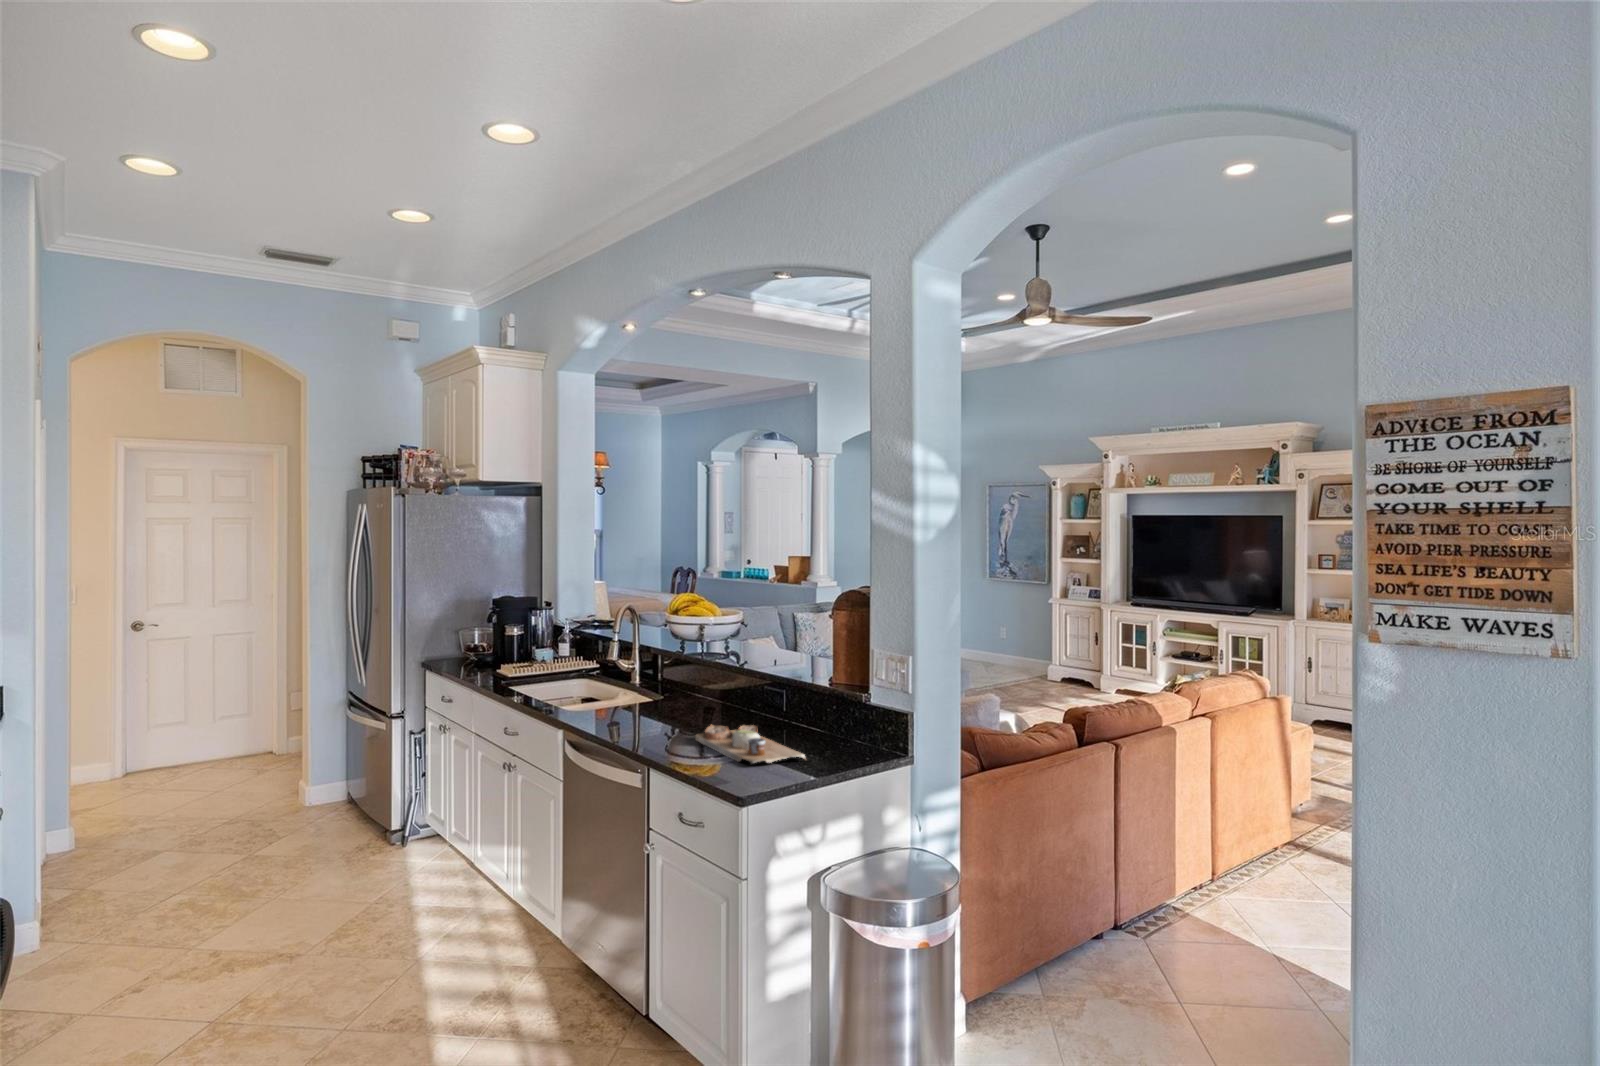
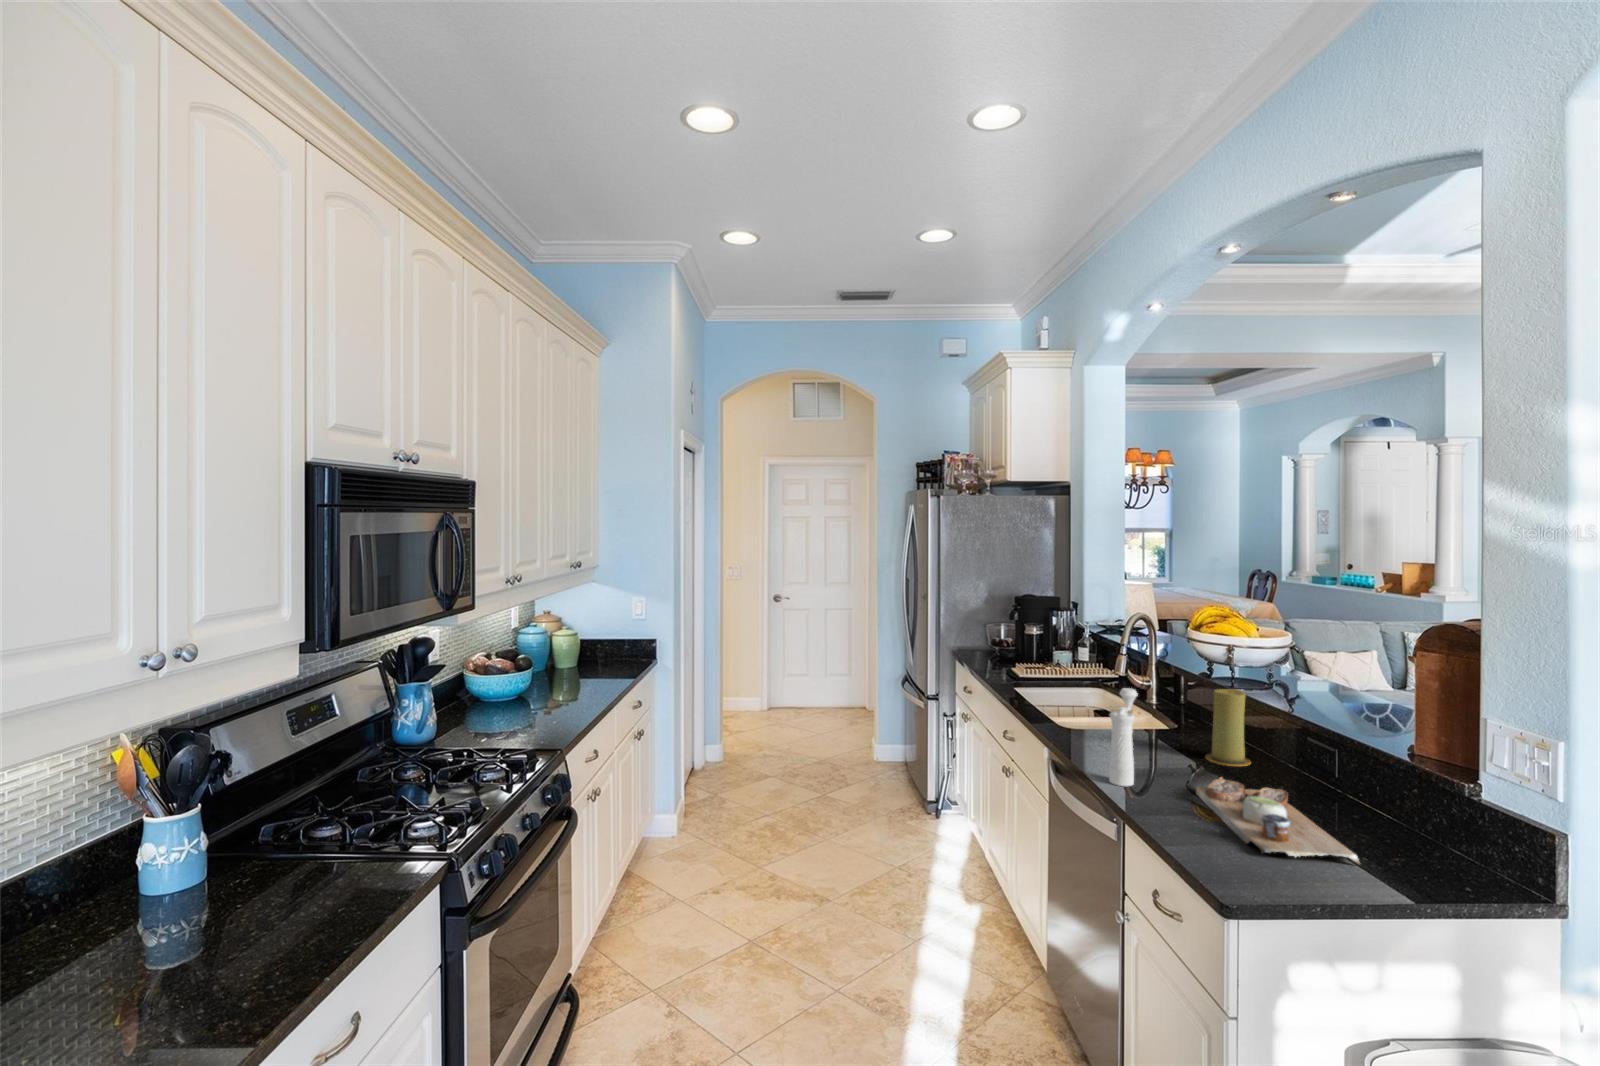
candle: none [691,659,723,720] -> present [1206,689,1250,766]
pepper mill: none [630,665,650,744] -> present [1109,688,1138,786]

